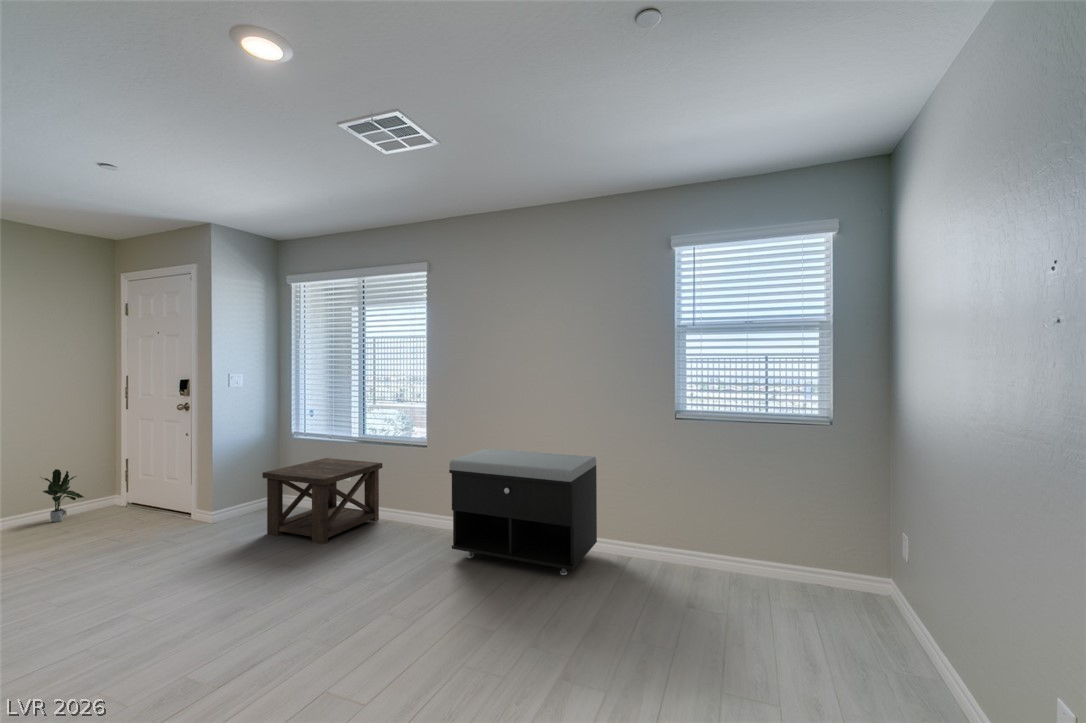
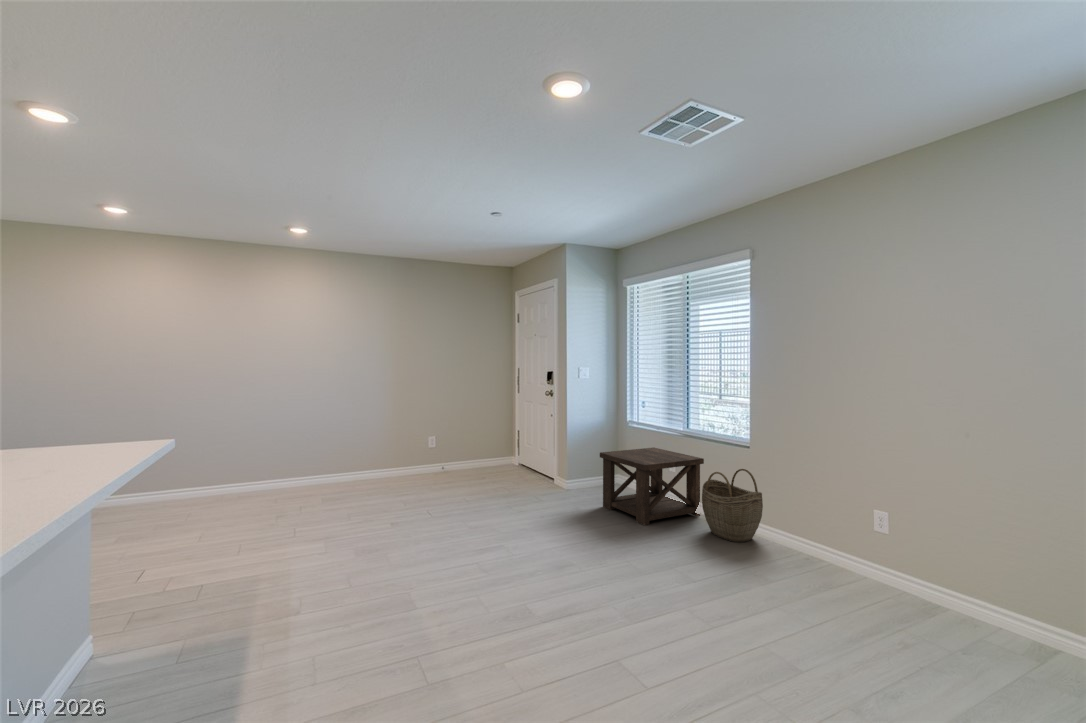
storage bench: present [449,449,597,575] -> none [765,456,984,632]
woven basket: none [384,468,441,539] -> present [702,469,763,542]
potted plant: present [43,469,83,522] -> none [471,433,495,470]

